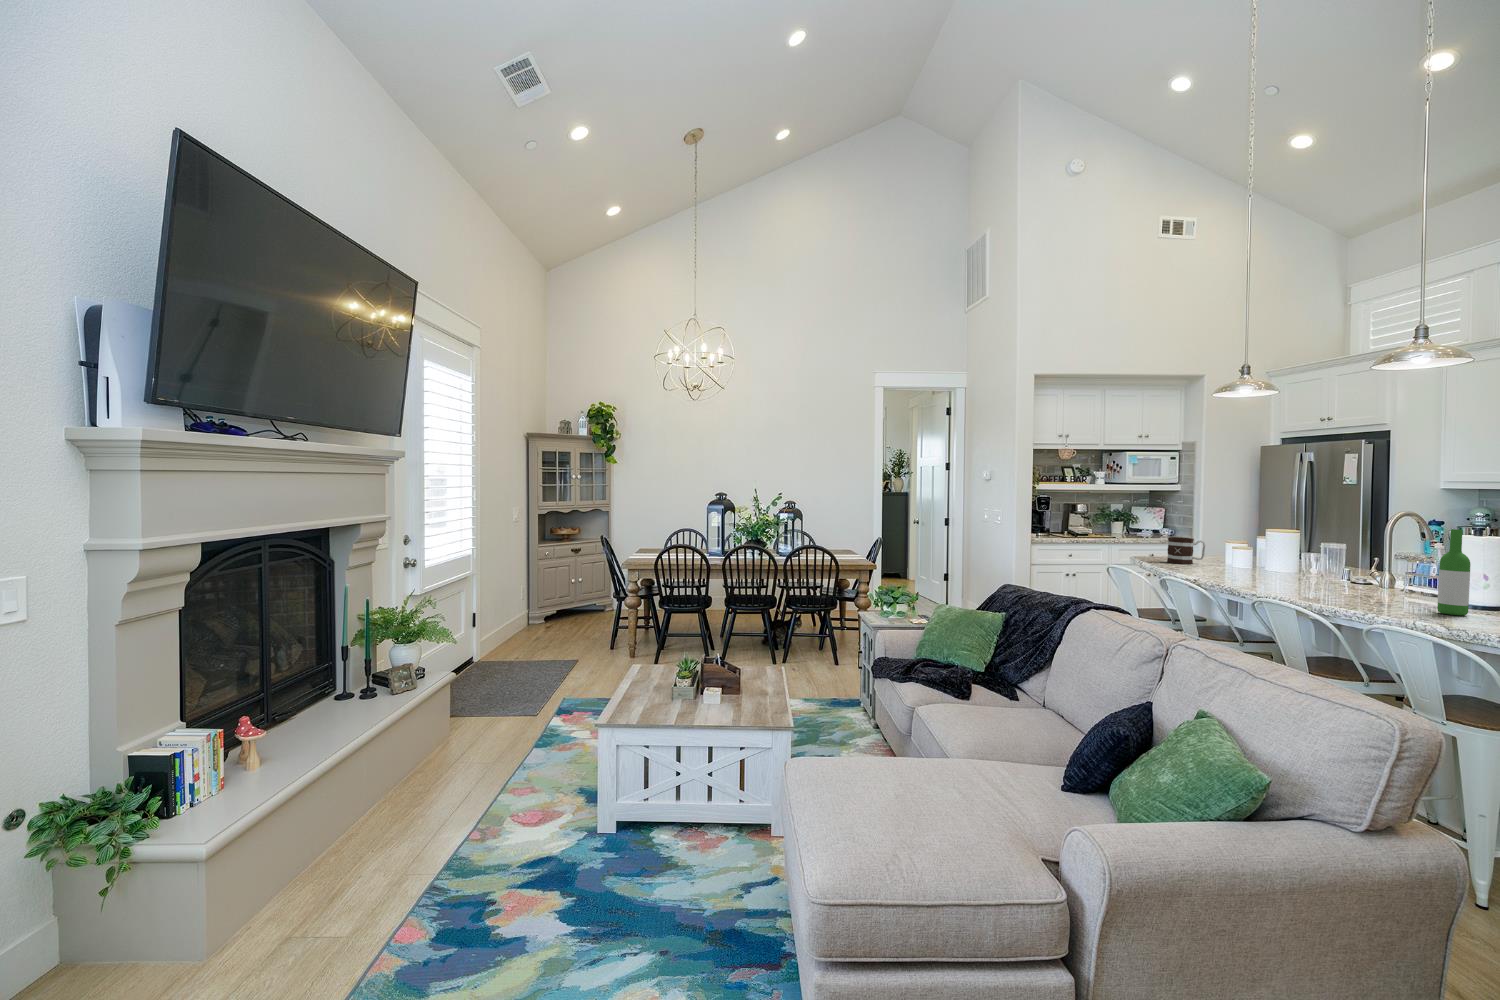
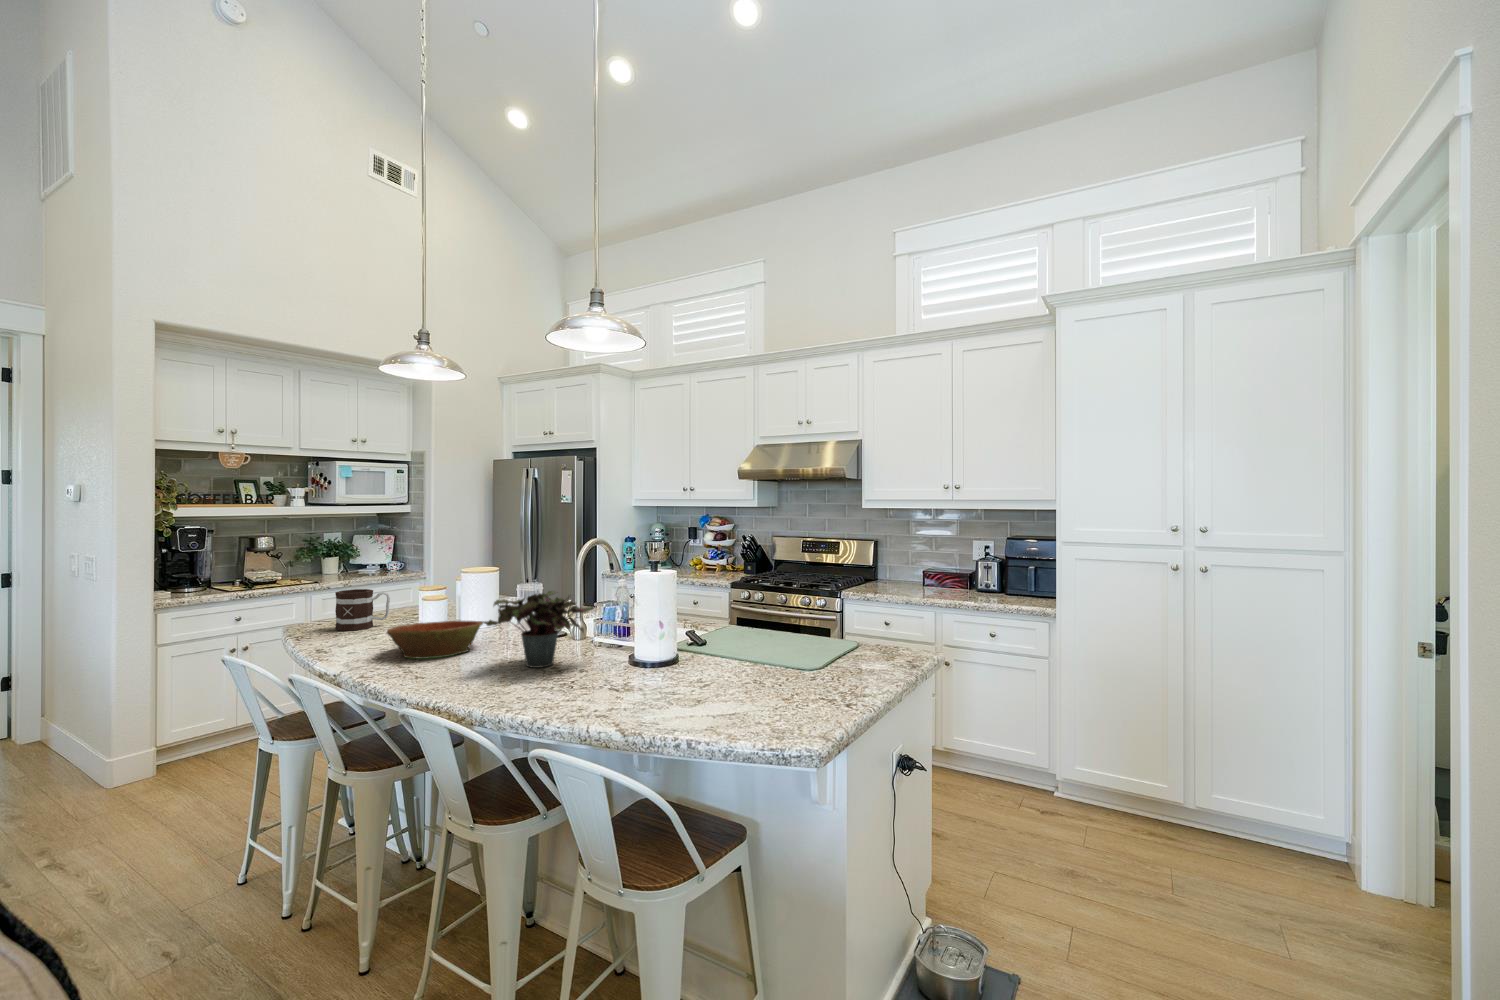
wine bottle: present [1437,529,1470,615] -> none [601,589,634,720]
potted plant: none [1314,540,1416,593] -> present [480,591,594,668]
bowl: none [1226,558,1301,581] -> present [387,621,483,659]

